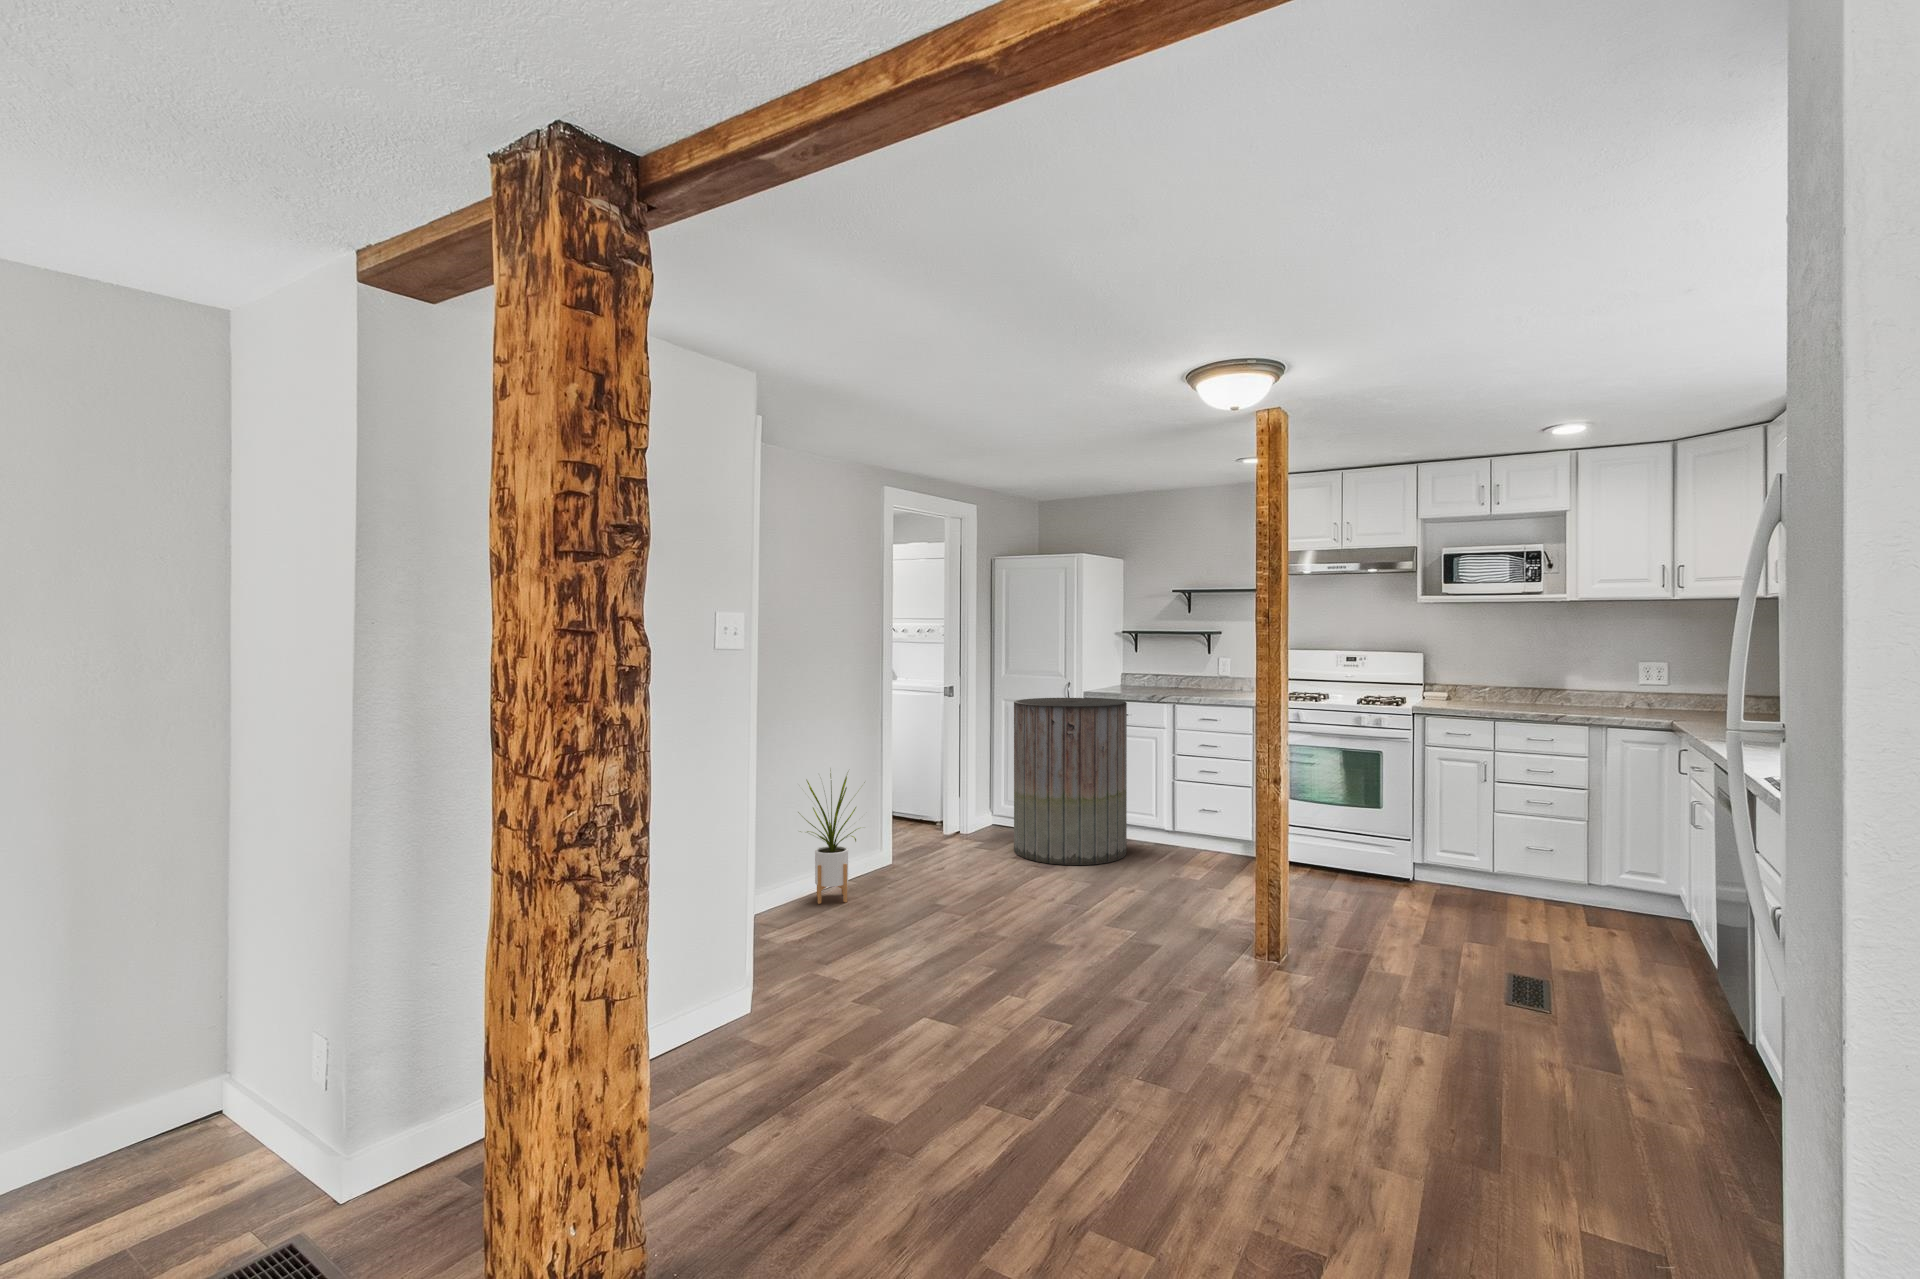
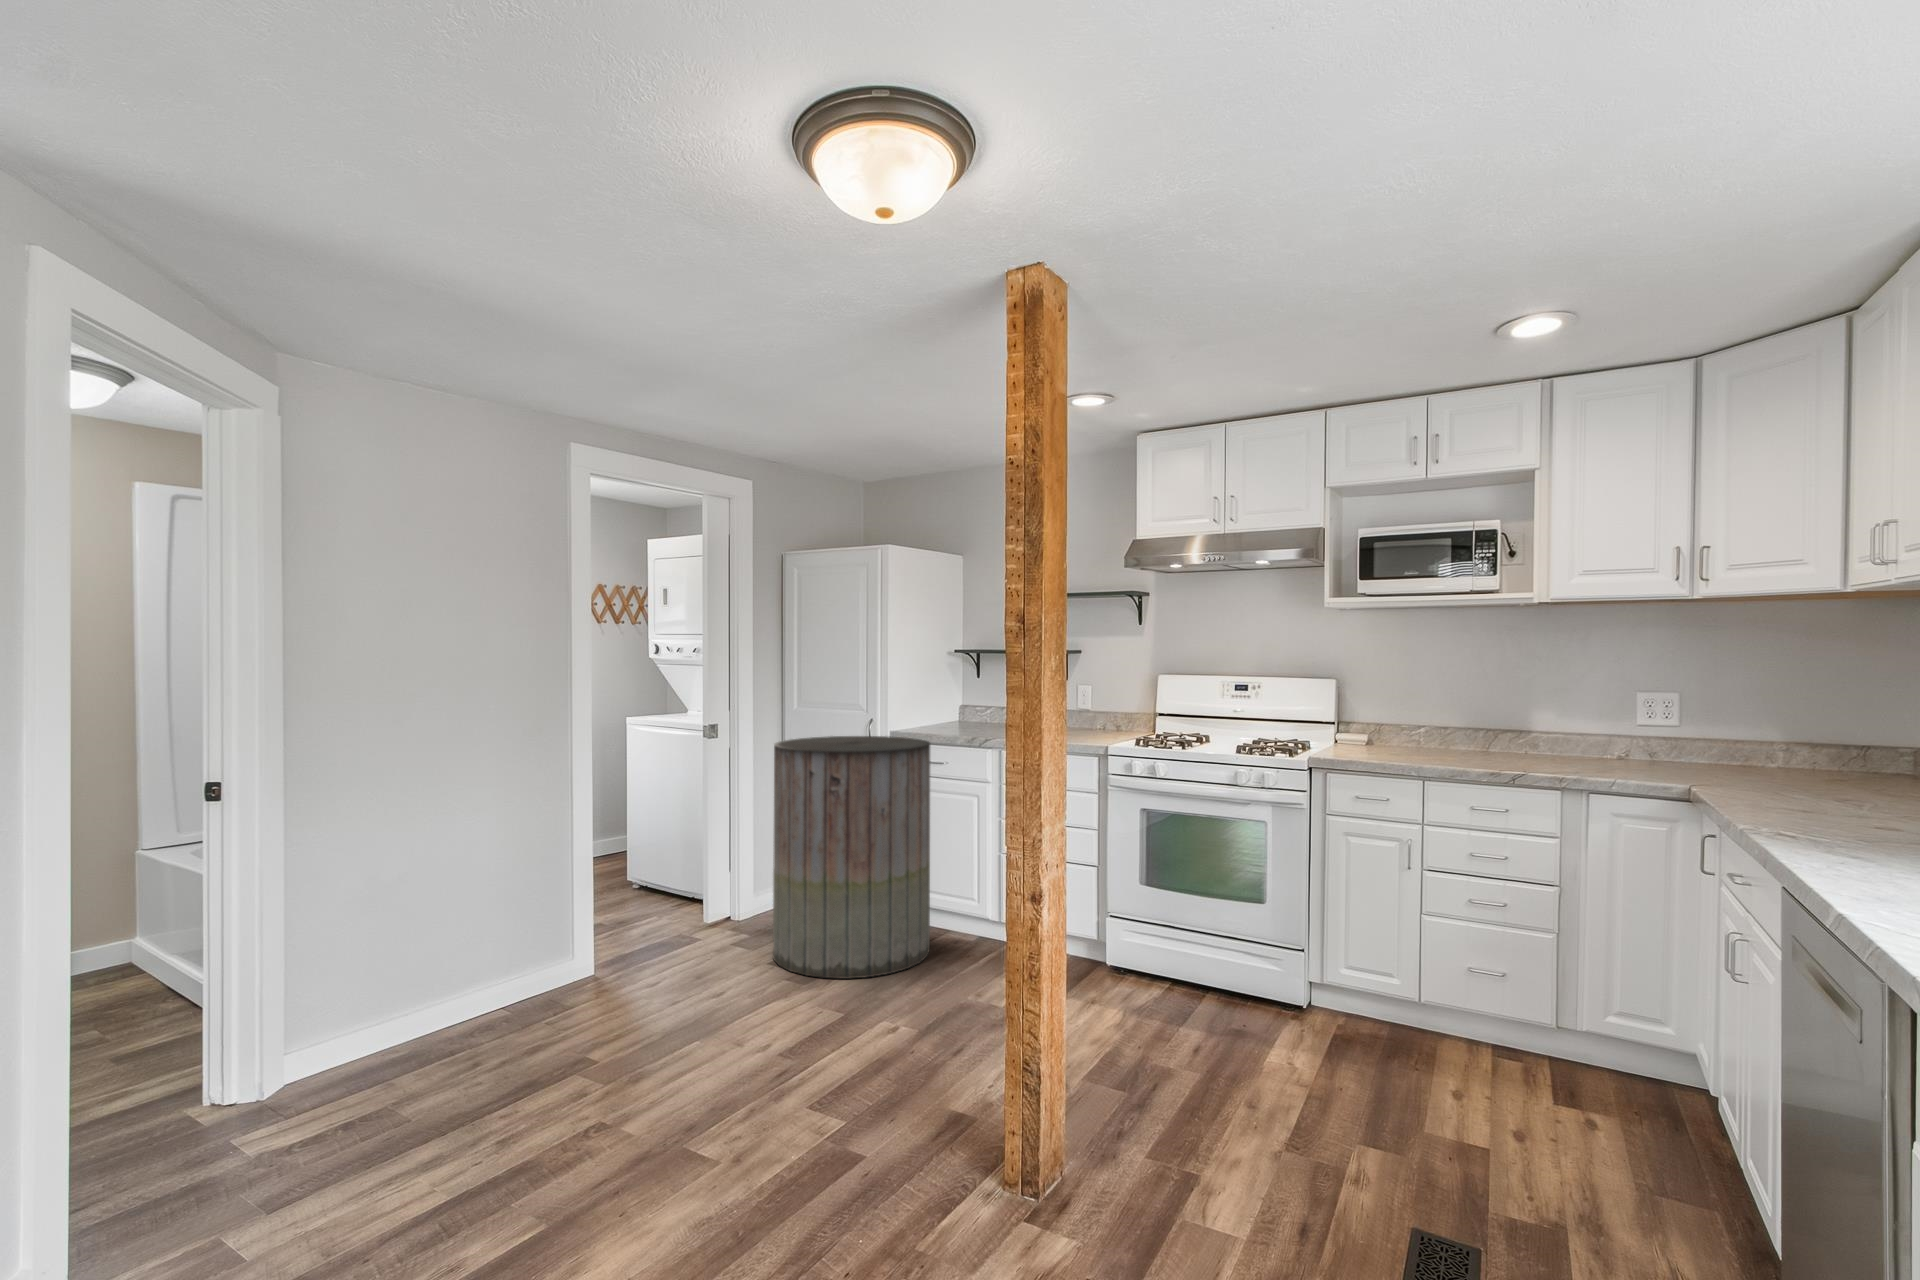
house plant: present [798,773,859,904] -> none [365,846,488,1060]

